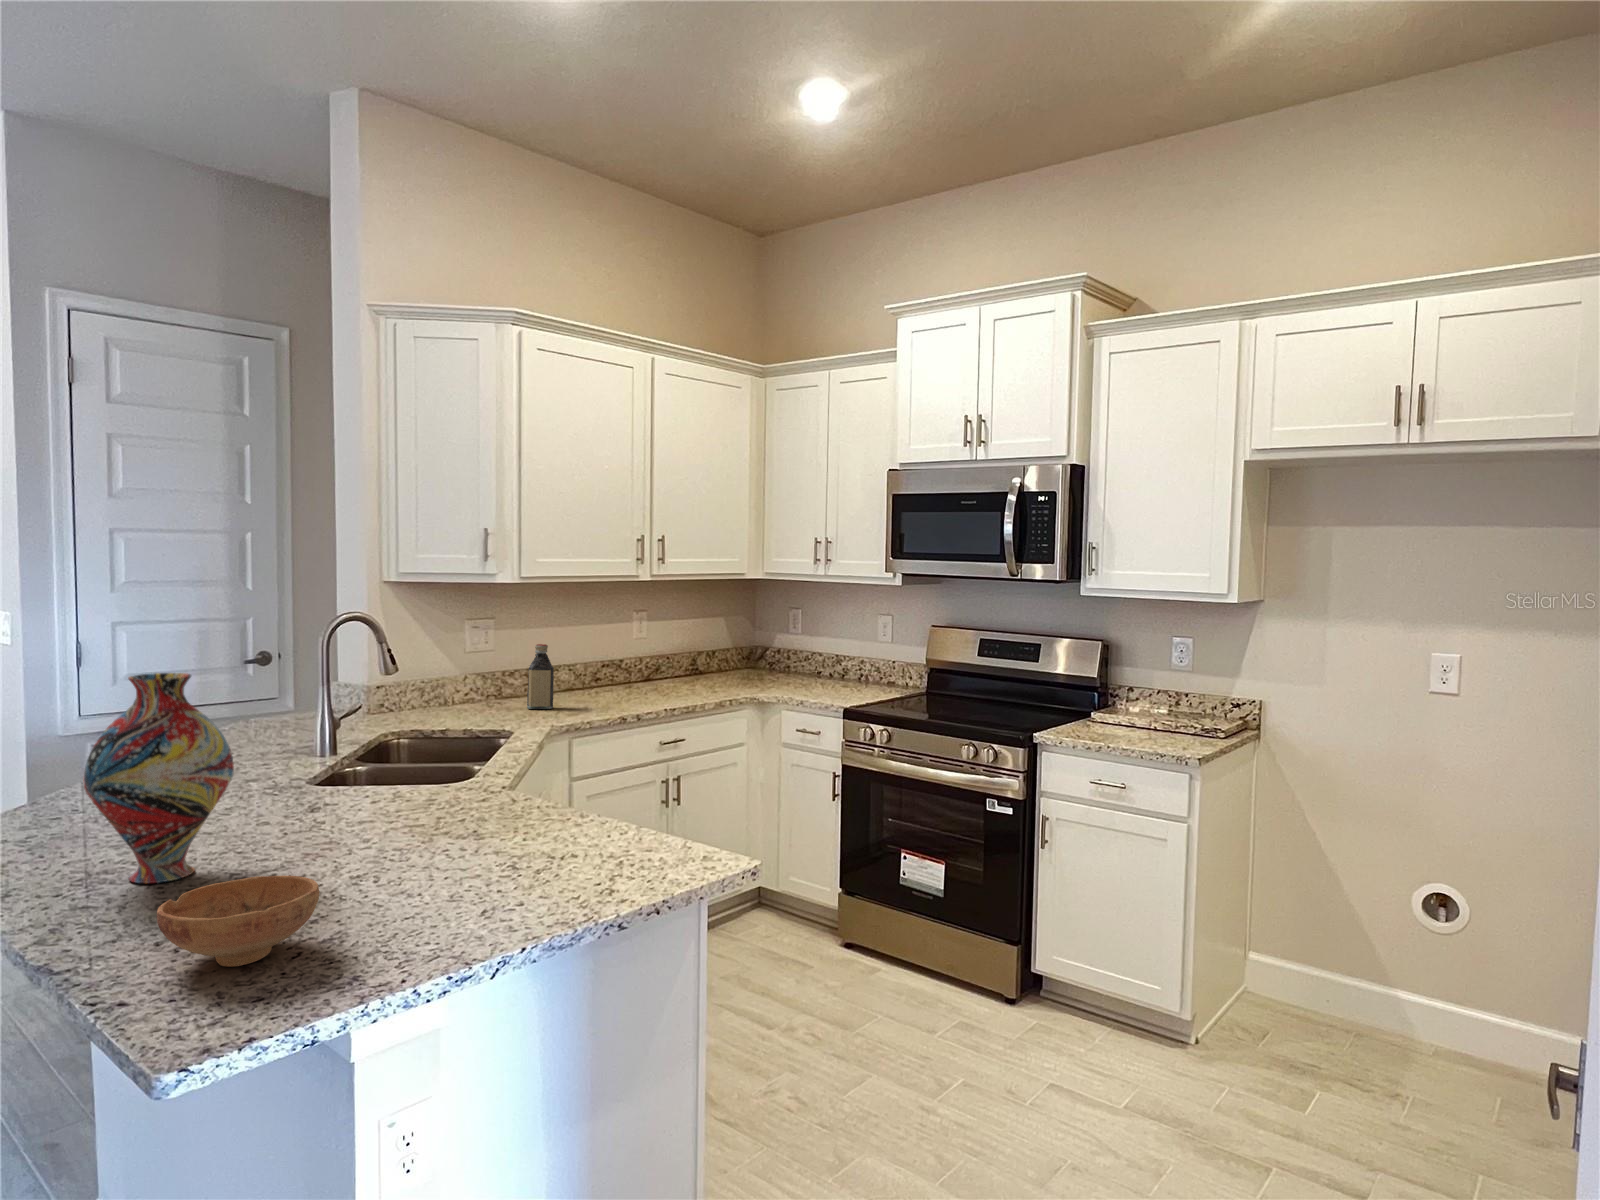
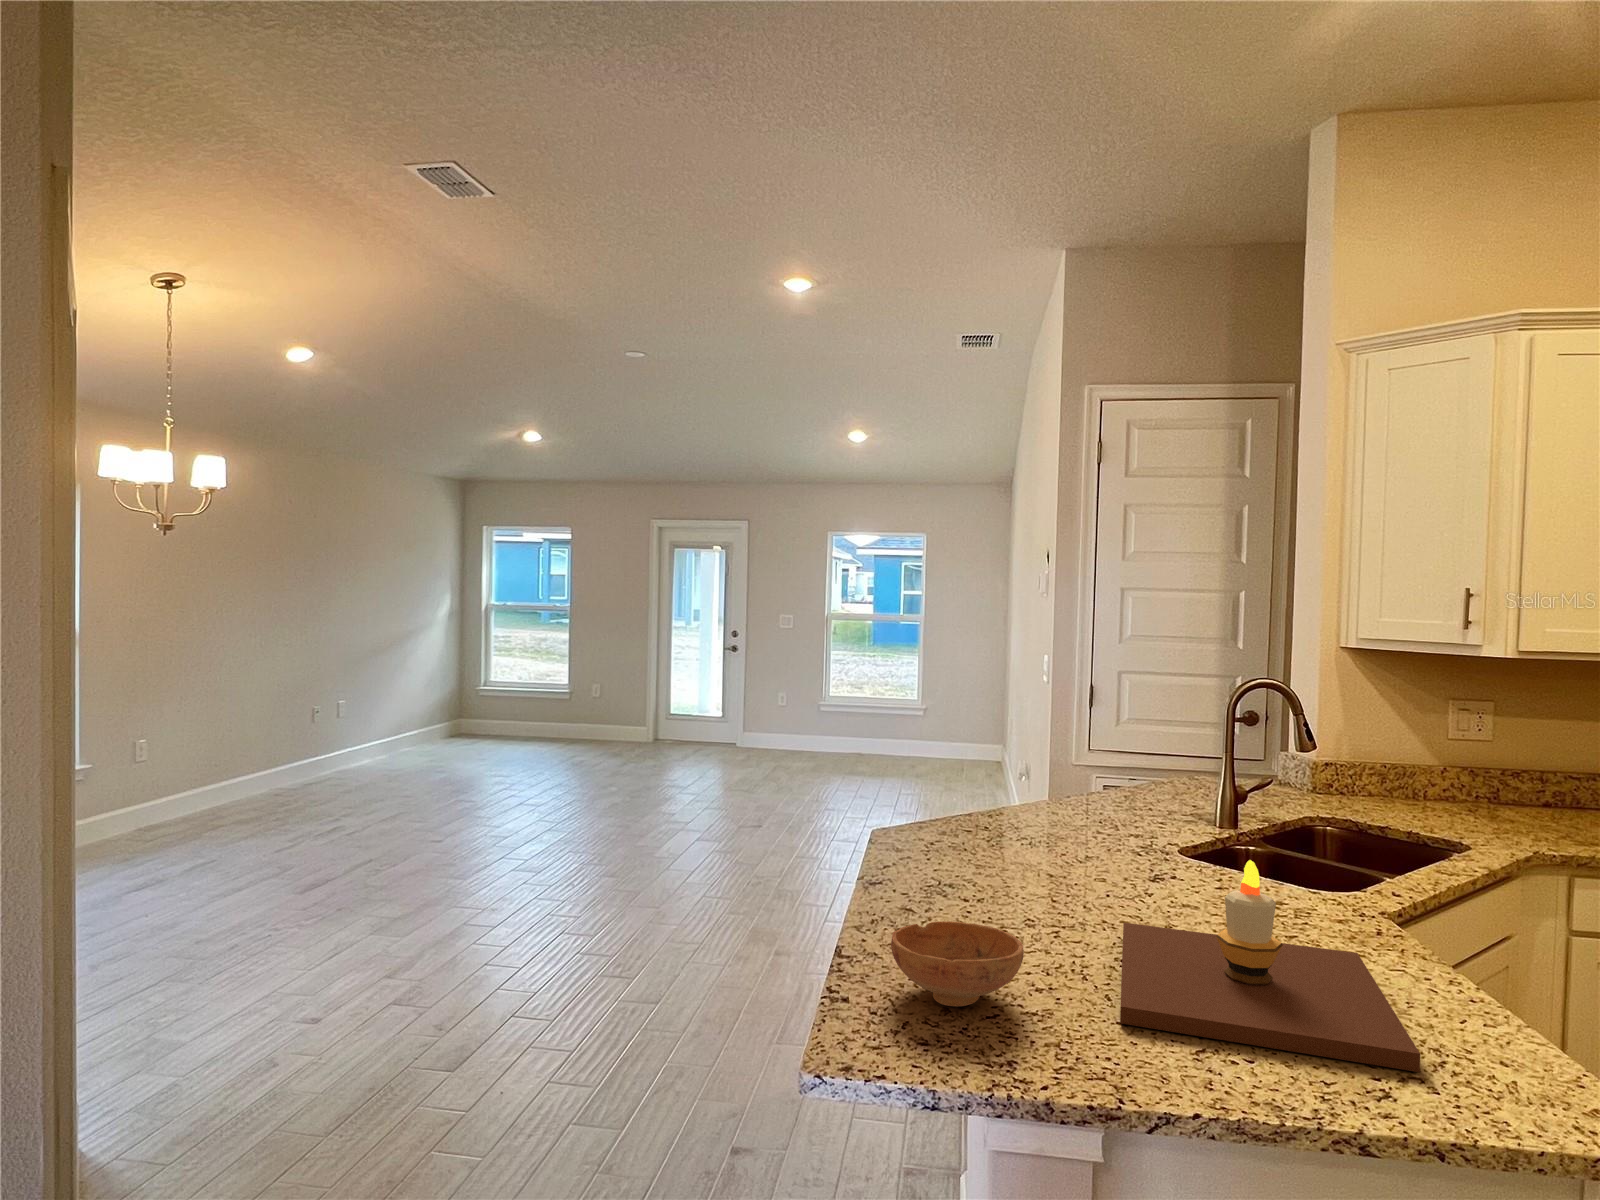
bottle: present [527,644,554,709] -> none [1522,741,1566,828]
vase: present [83,673,234,883] -> none [930,723,1043,909]
candle: none [338,753,617,917] -> present [1120,860,1420,1072]

